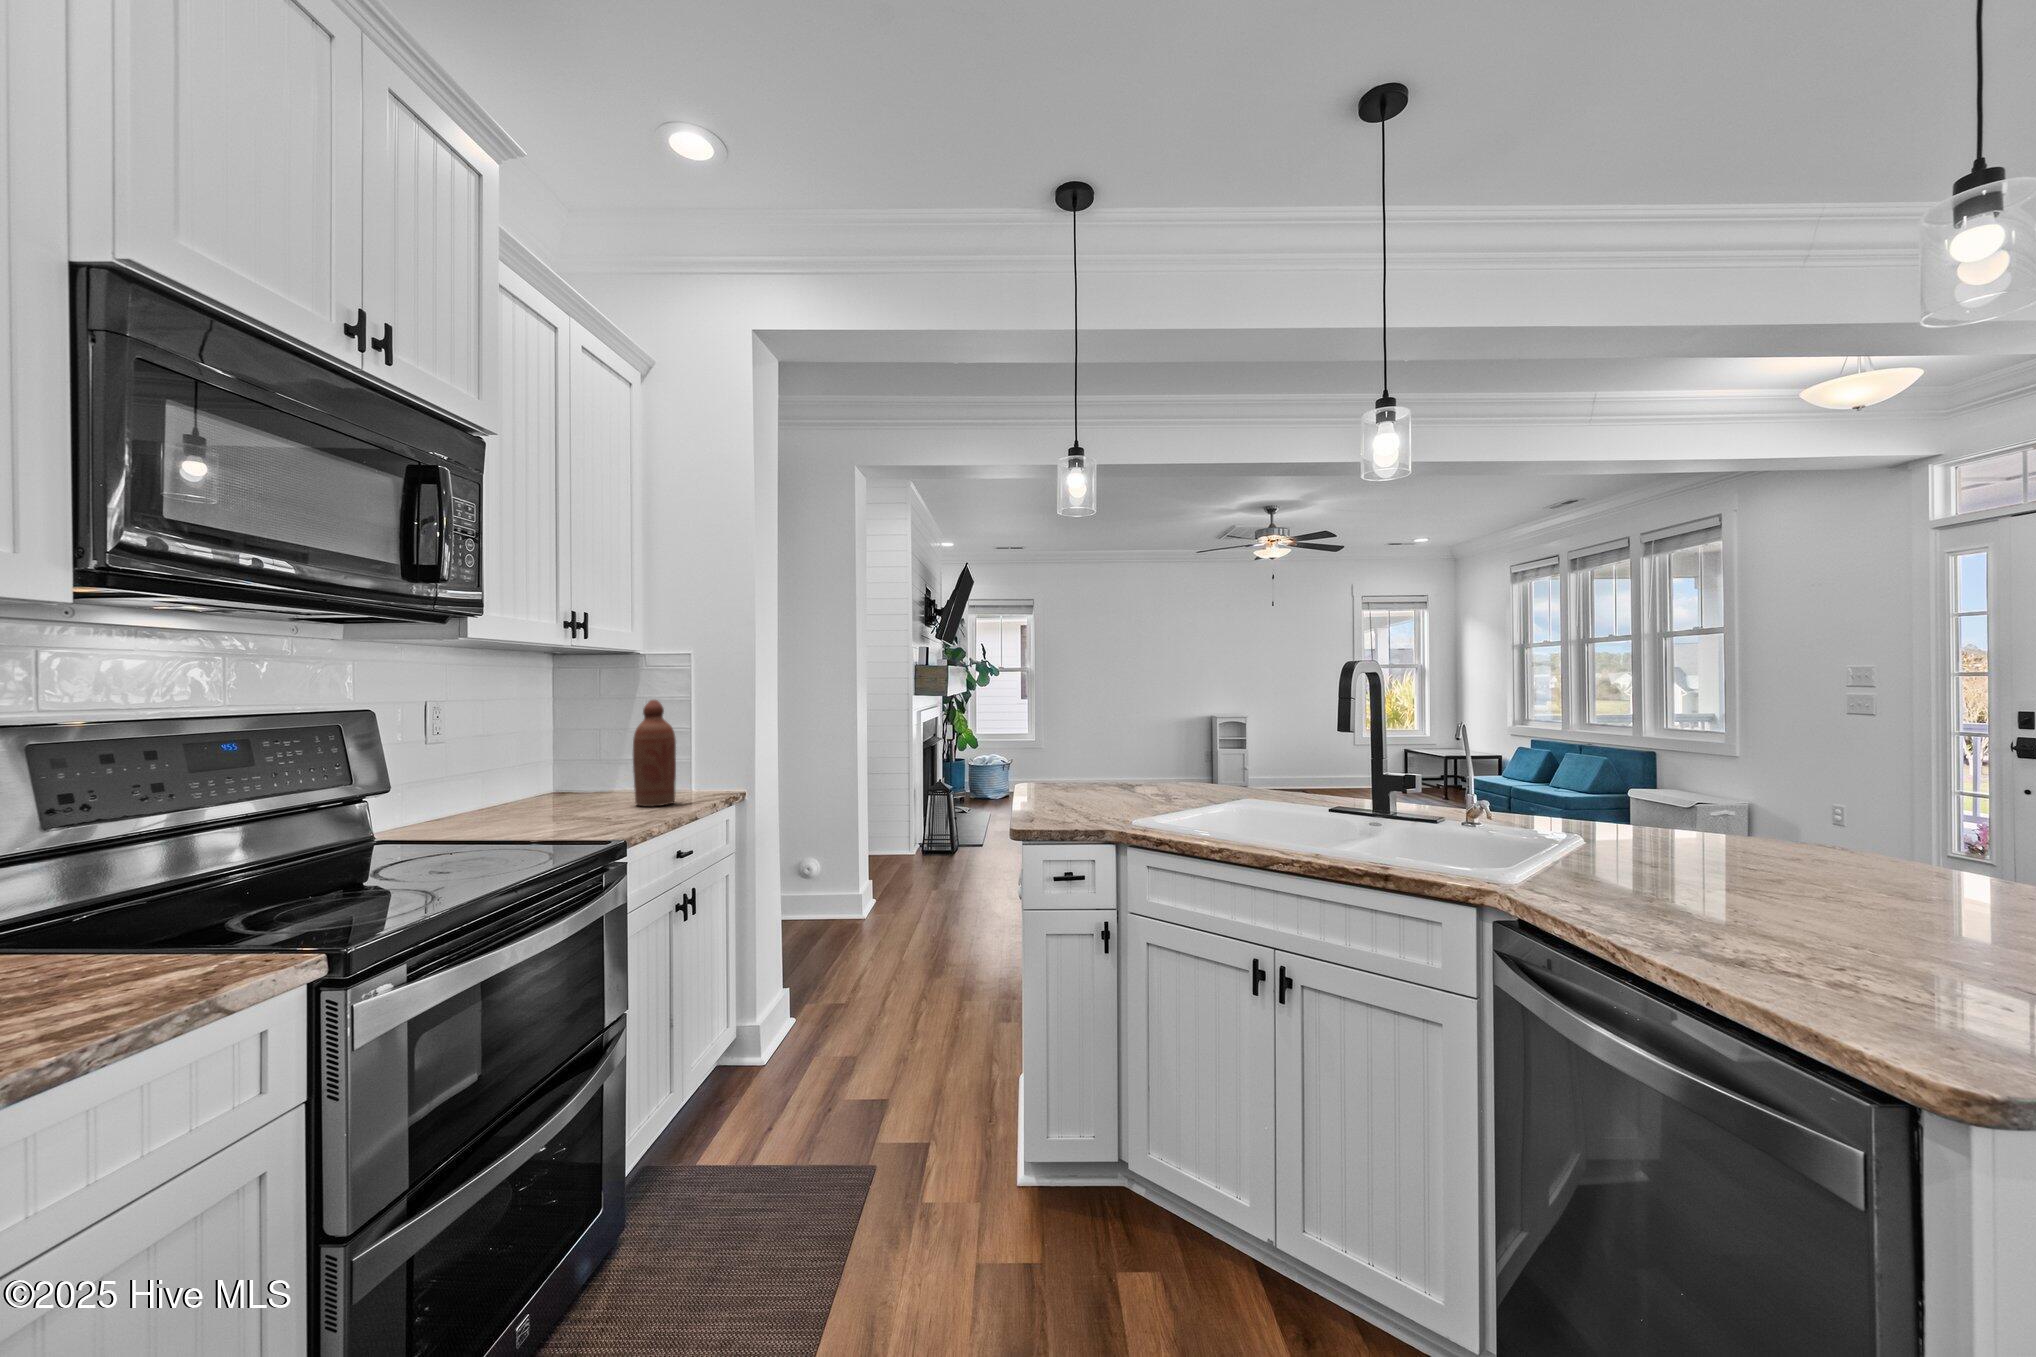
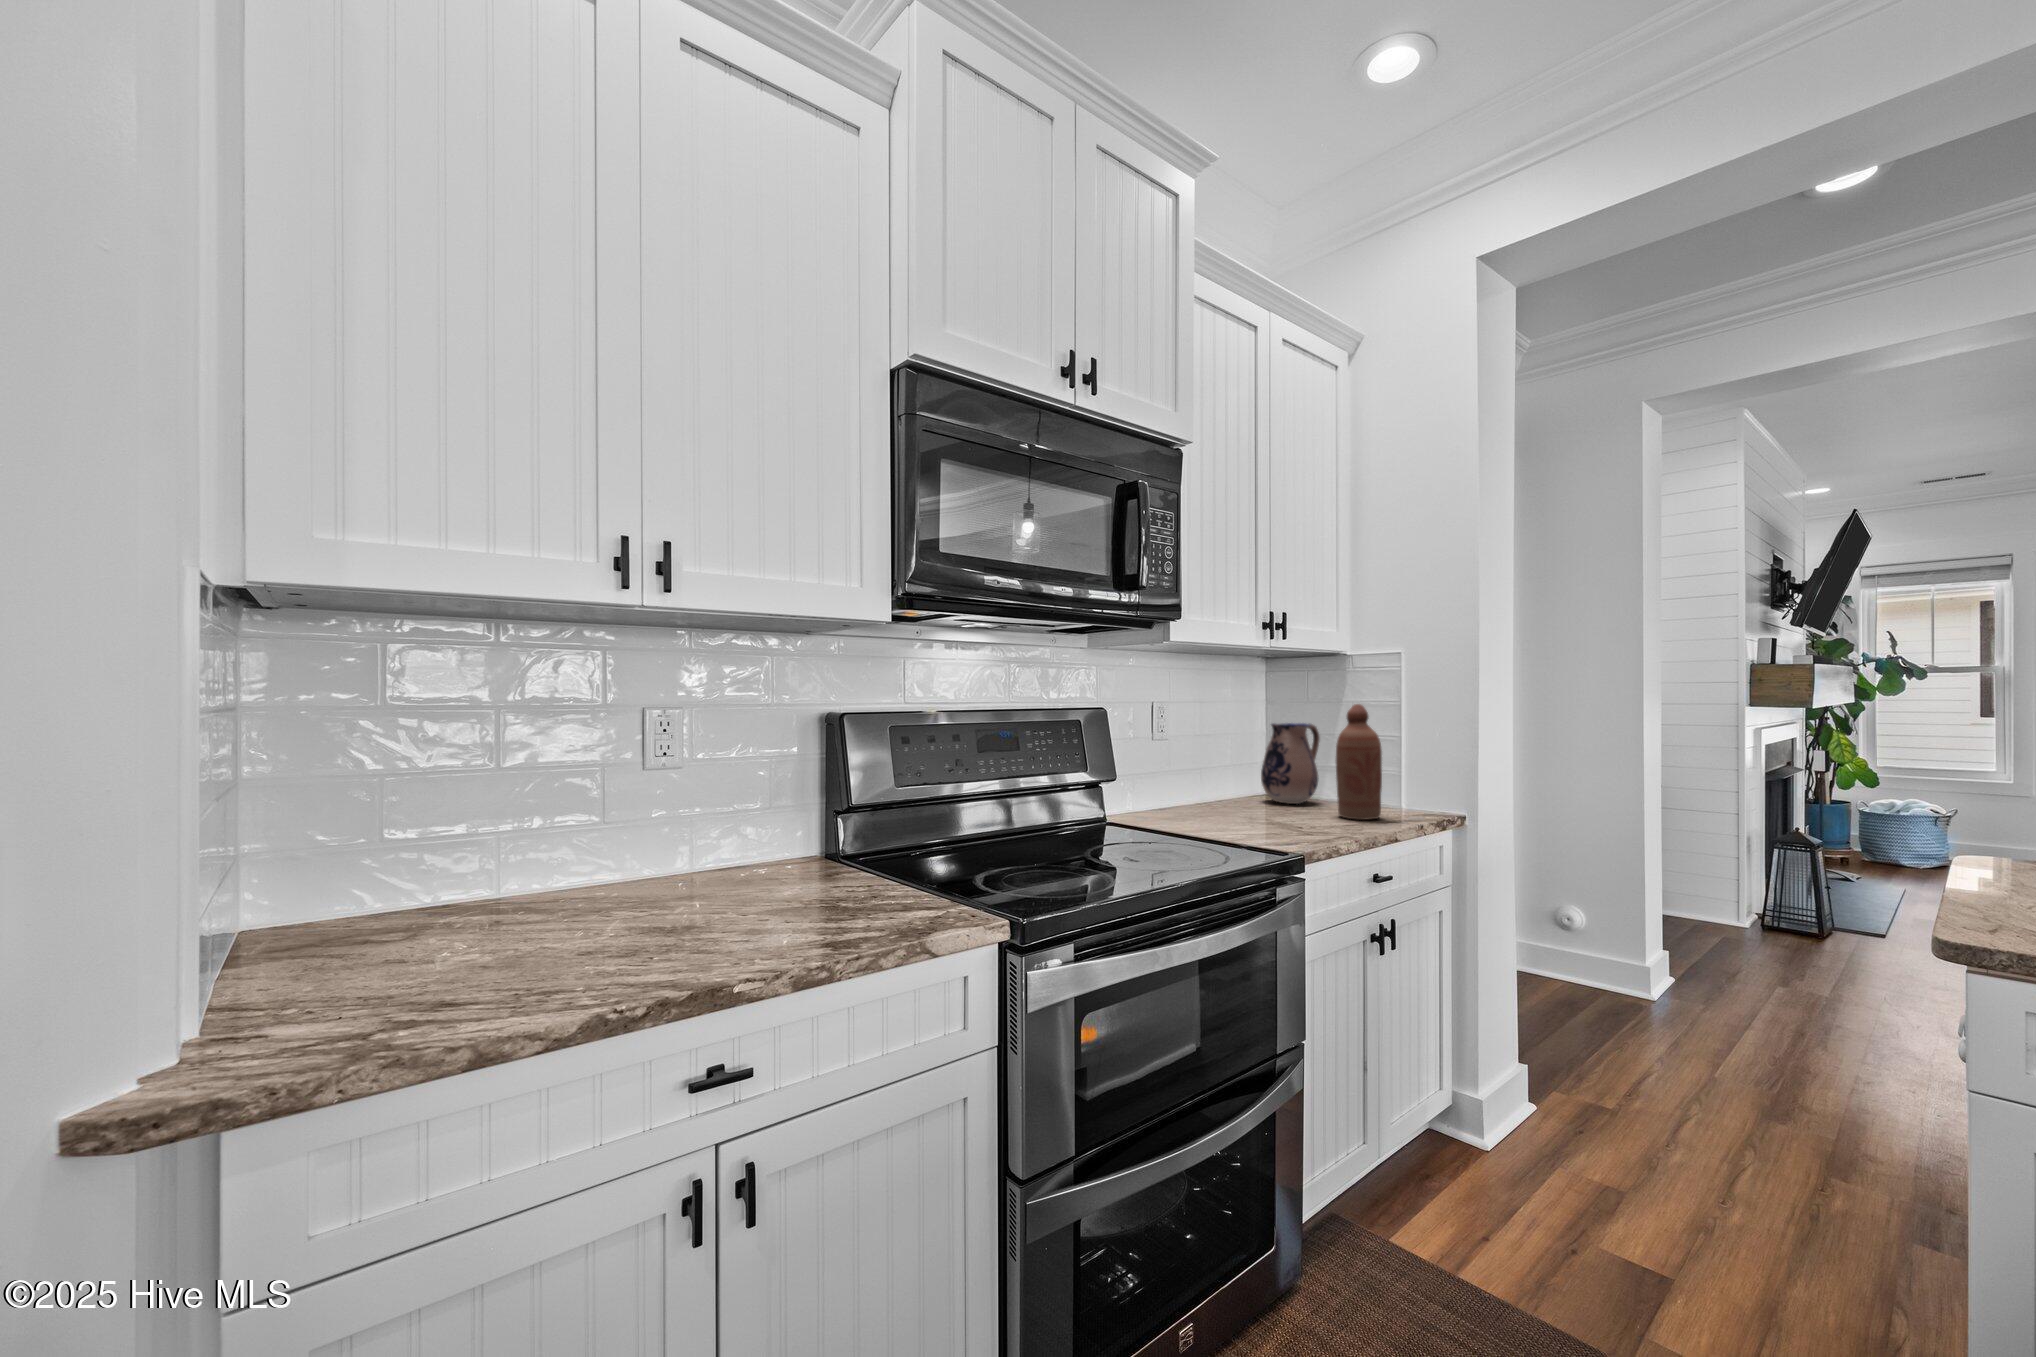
ceramic pitcher: none [549,720,609,800] -> present [1261,723,1320,804]

